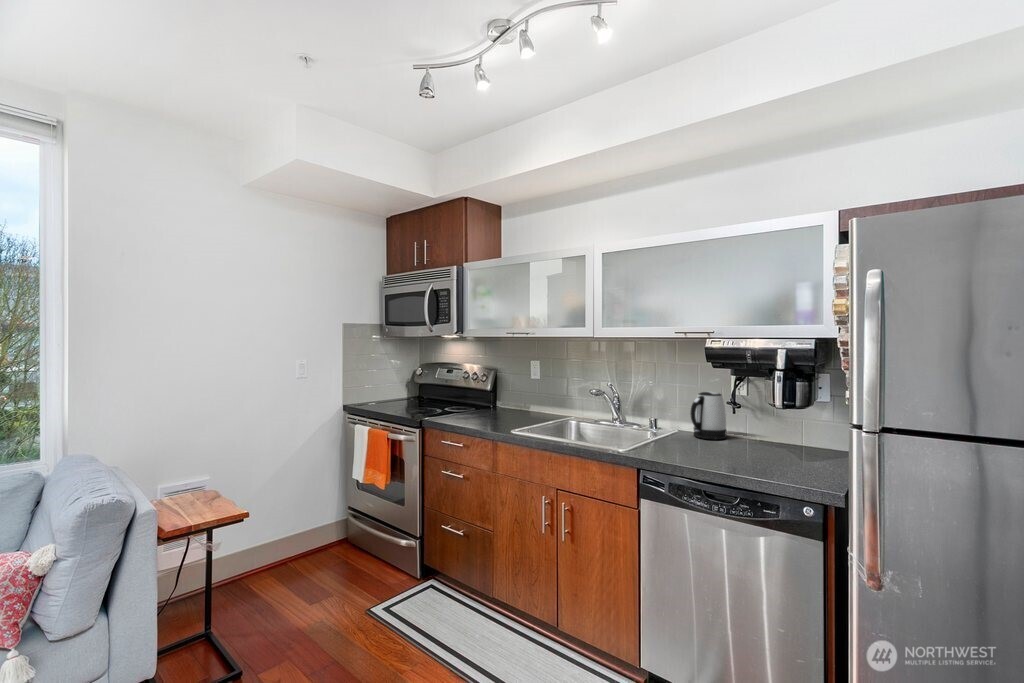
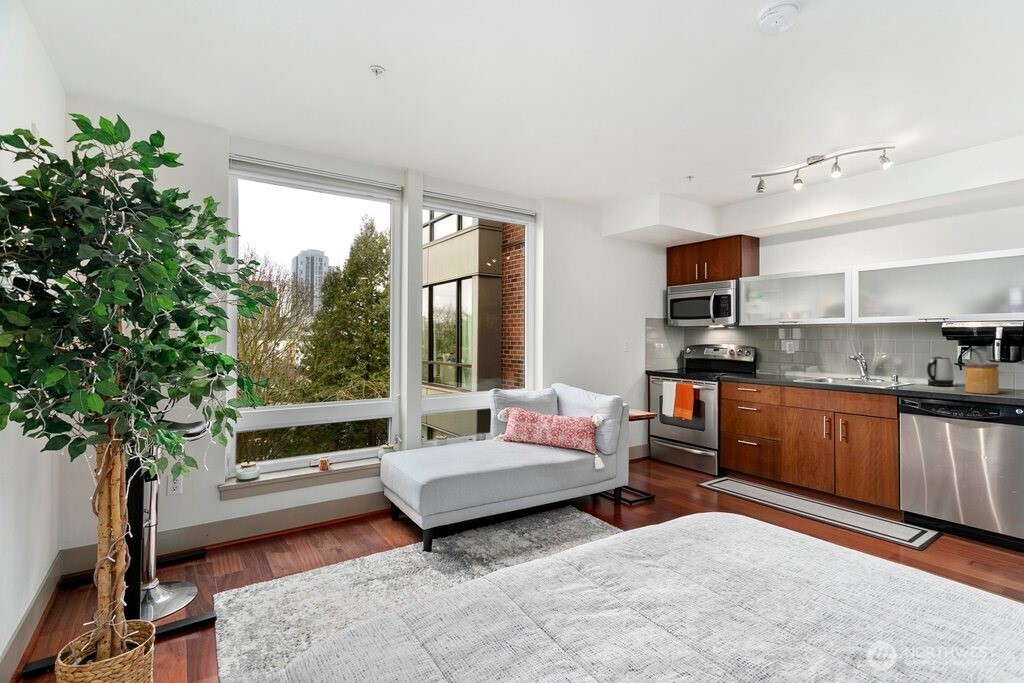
jar: none [735,408,781,465] -> present [965,363,999,394]

